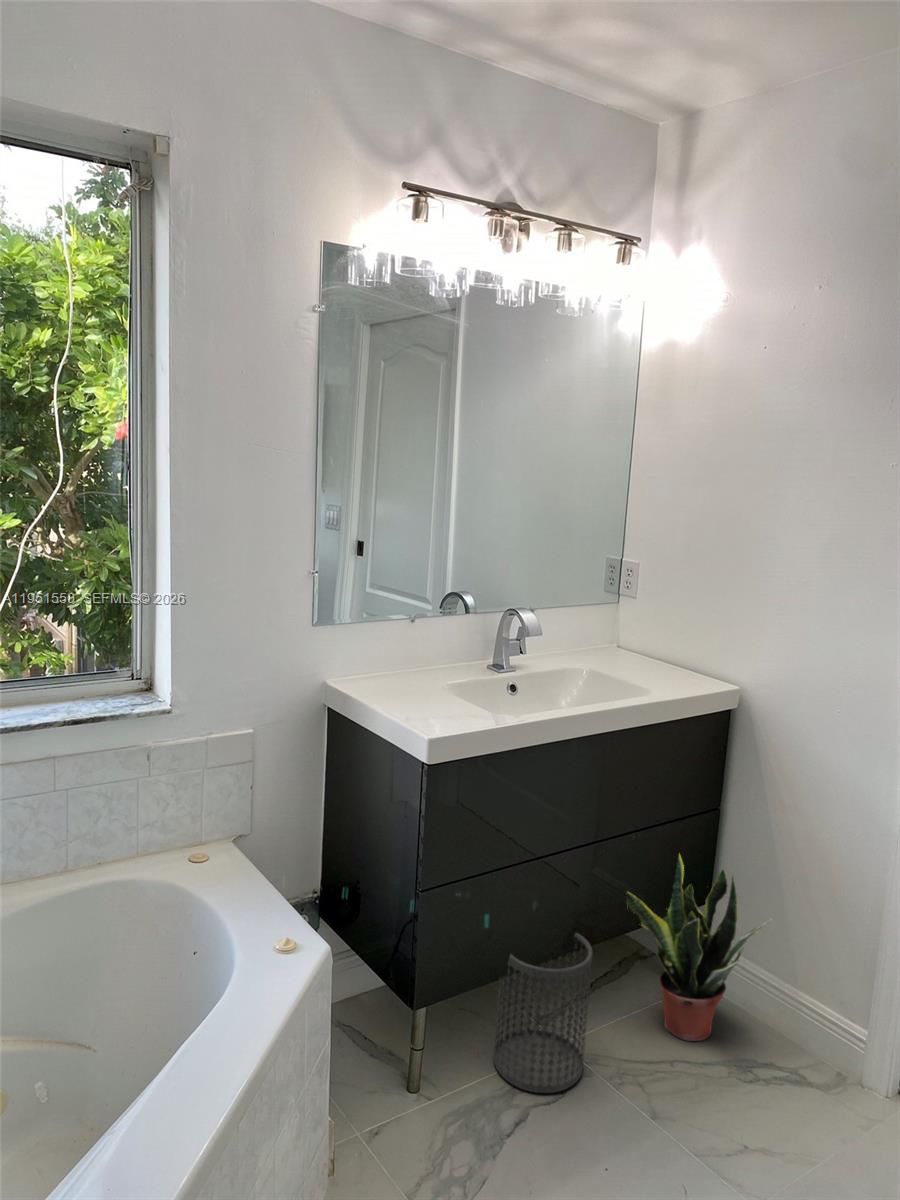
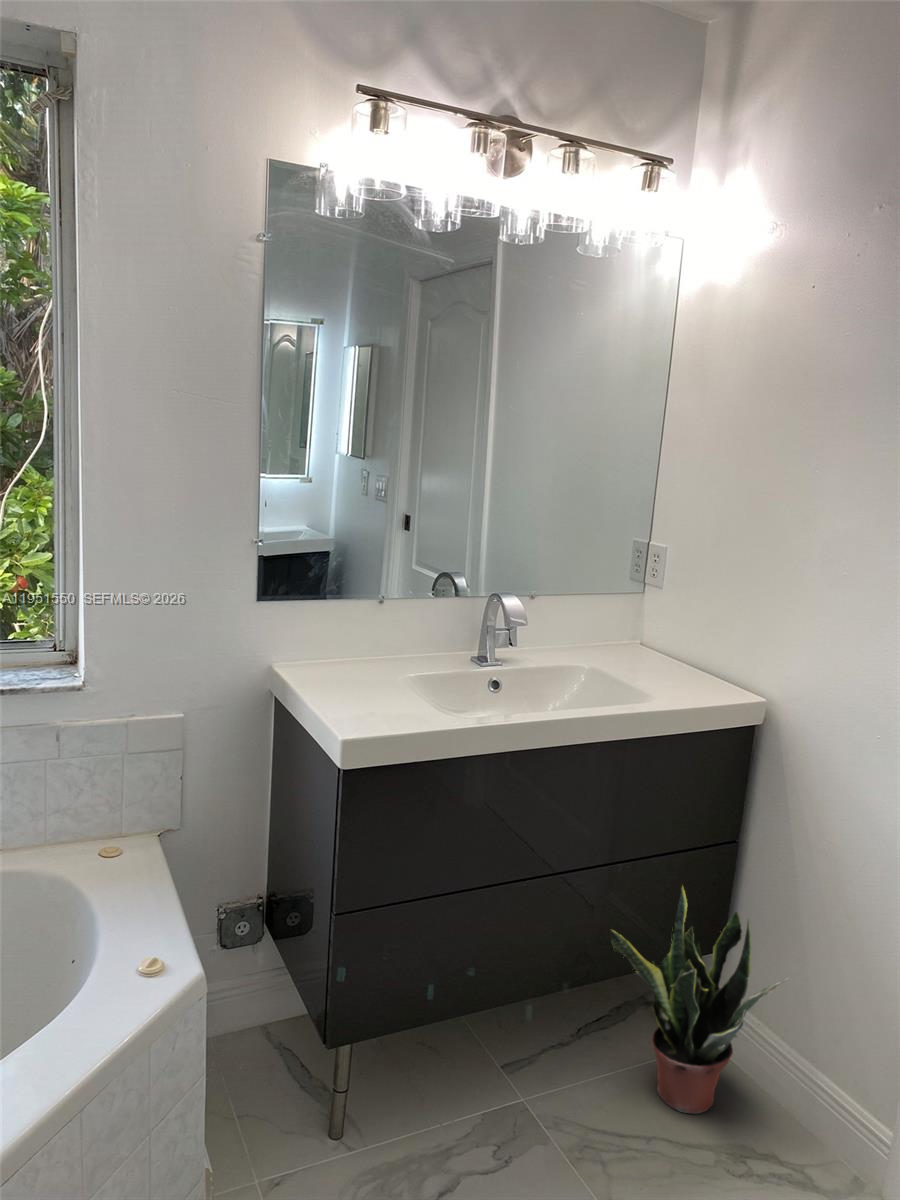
wastebasket: present [494,933,592,1093] -> none [440,957,556,1160]

